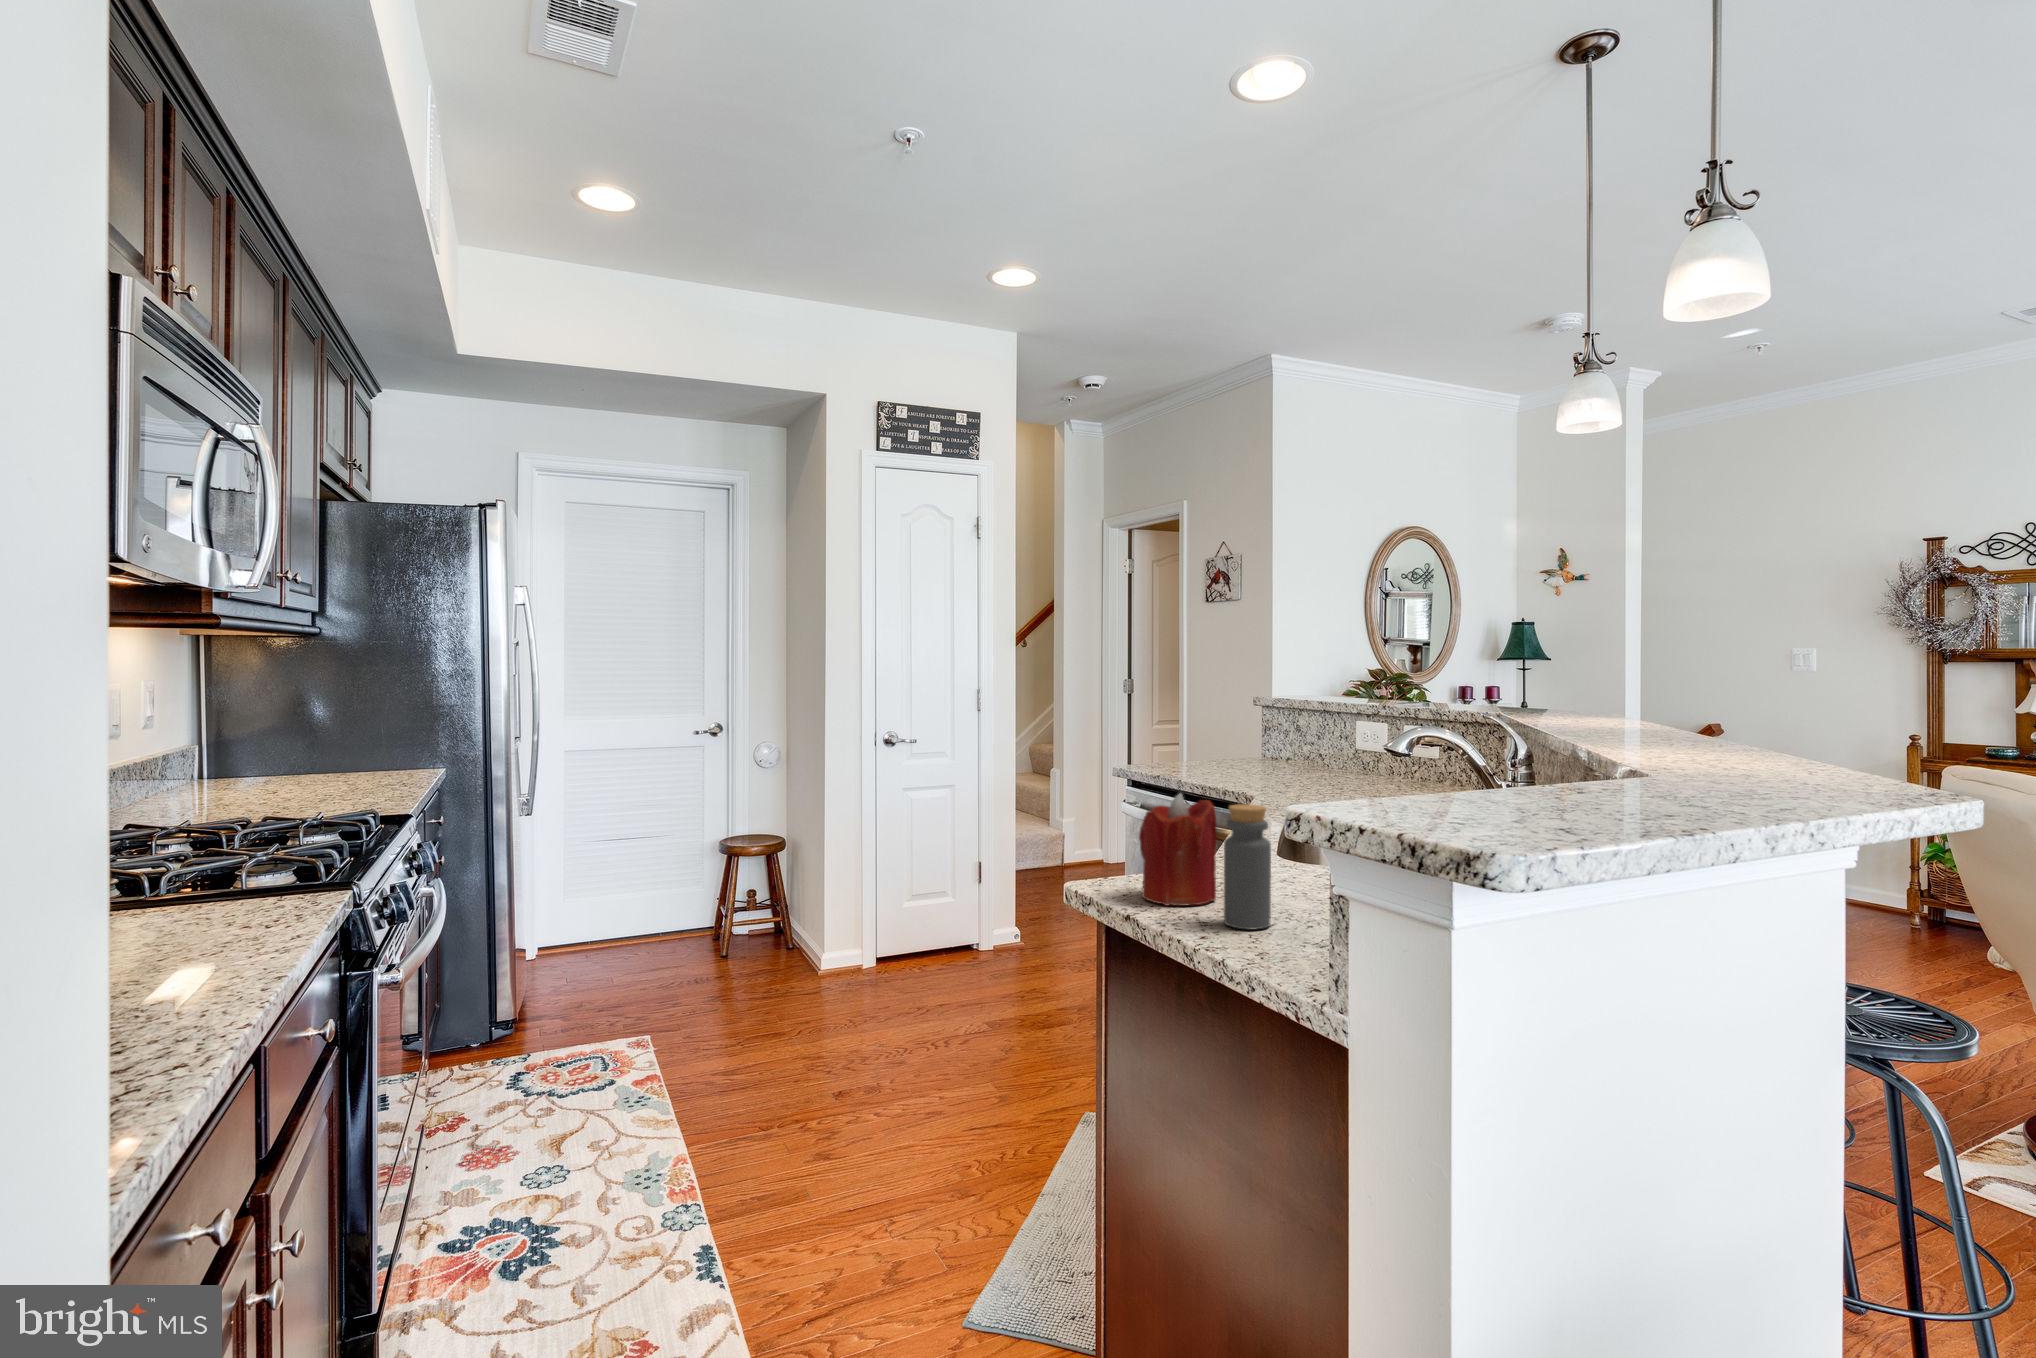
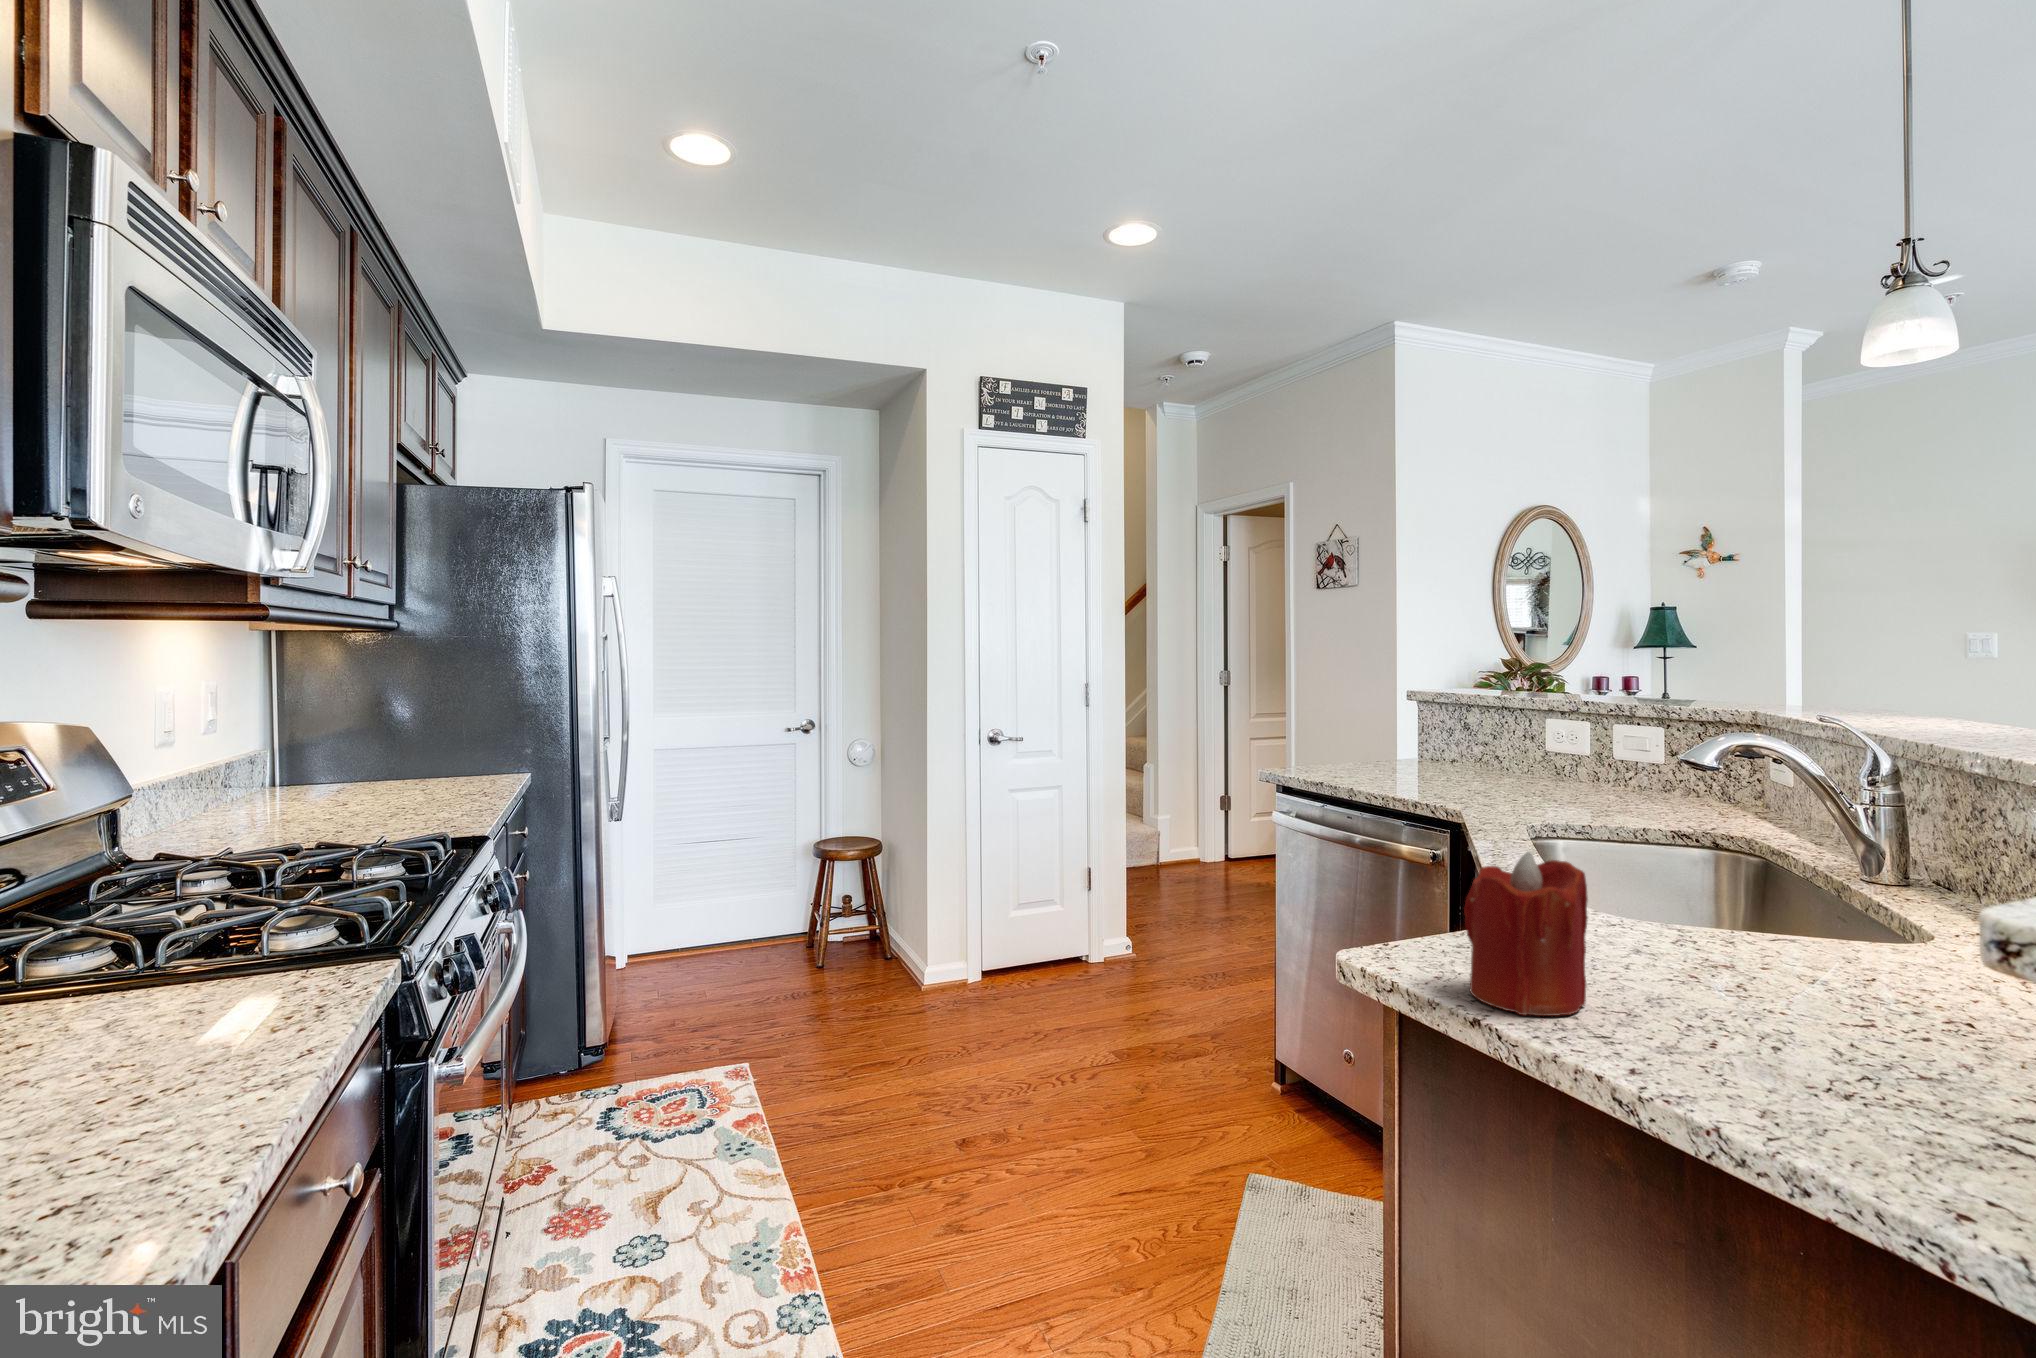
bottle: present [1224,804,1271,929] -> none [1643,880,1726,1073]

